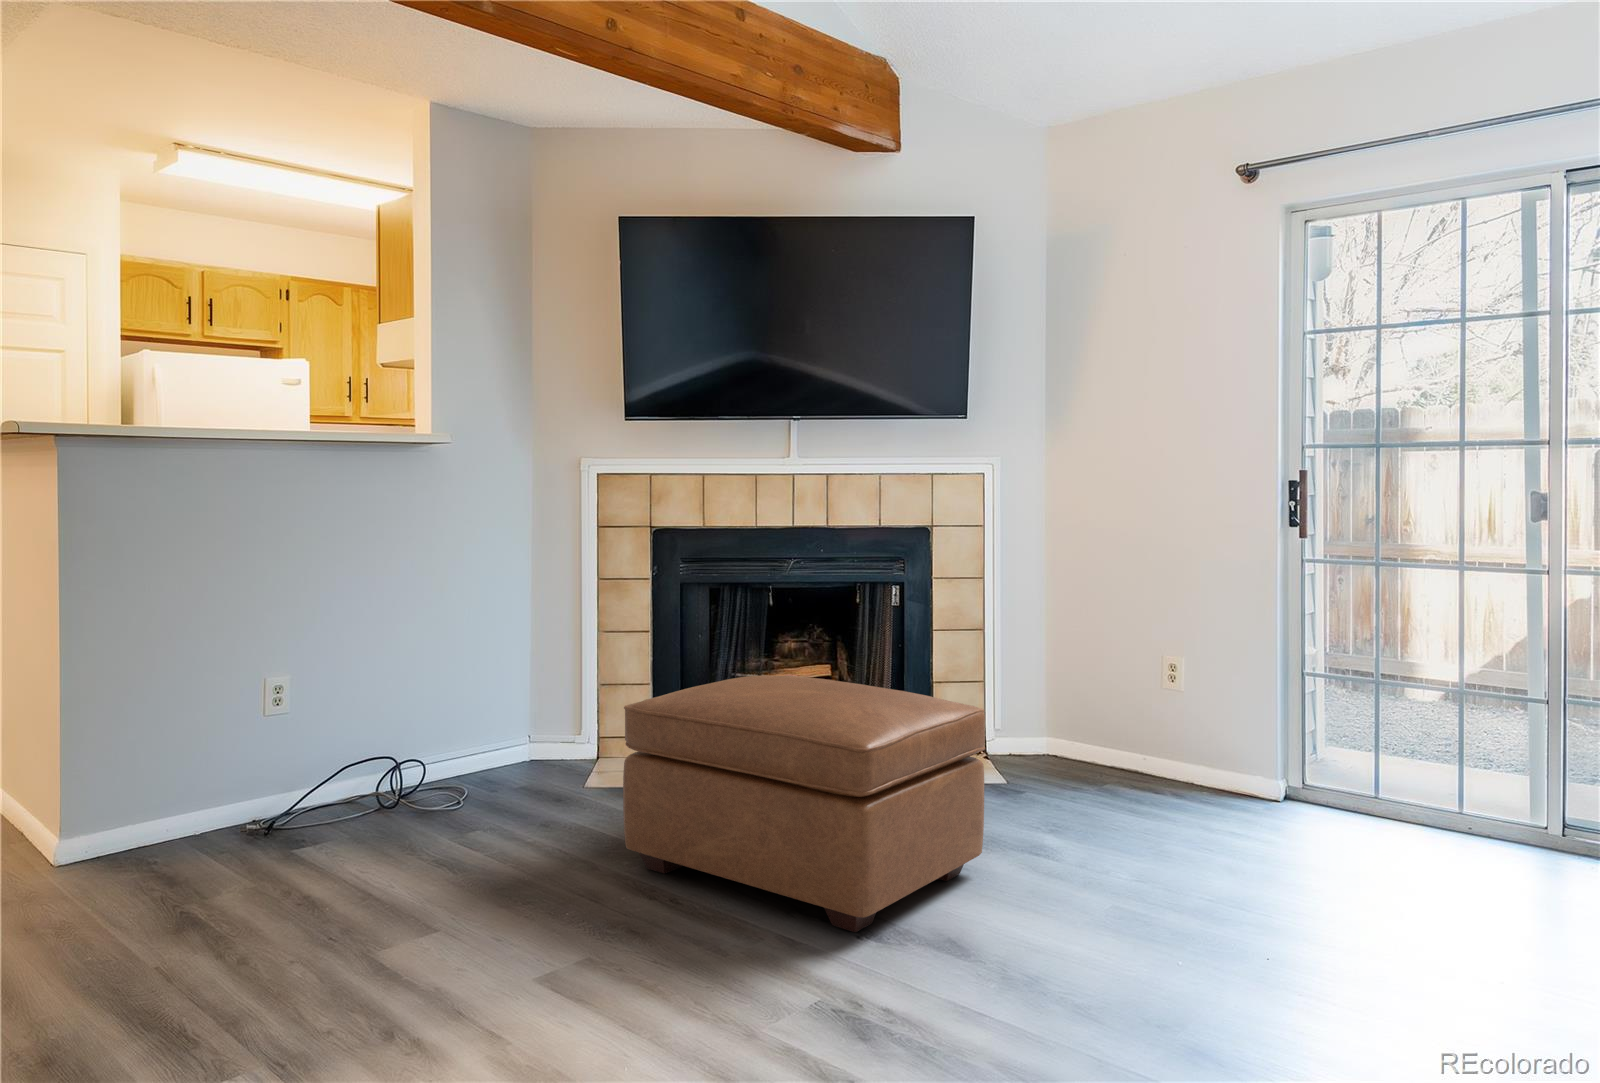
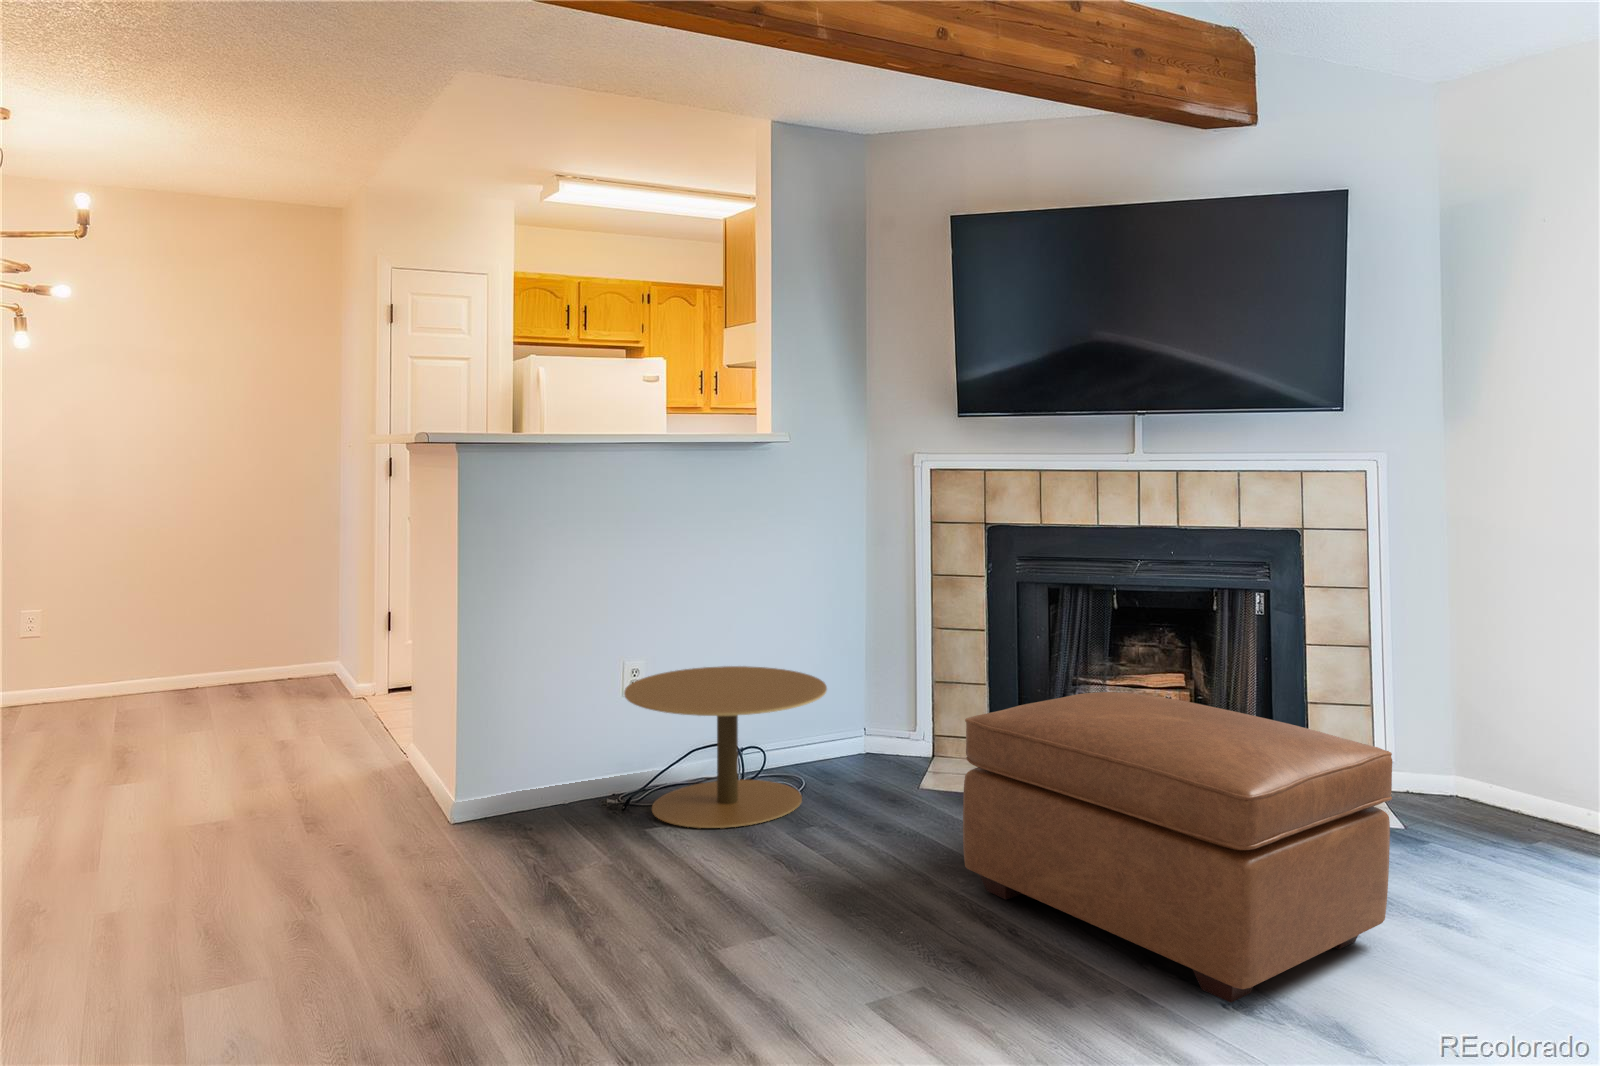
side table: none [265,676,488,841] -> present [624,666,827,828]

